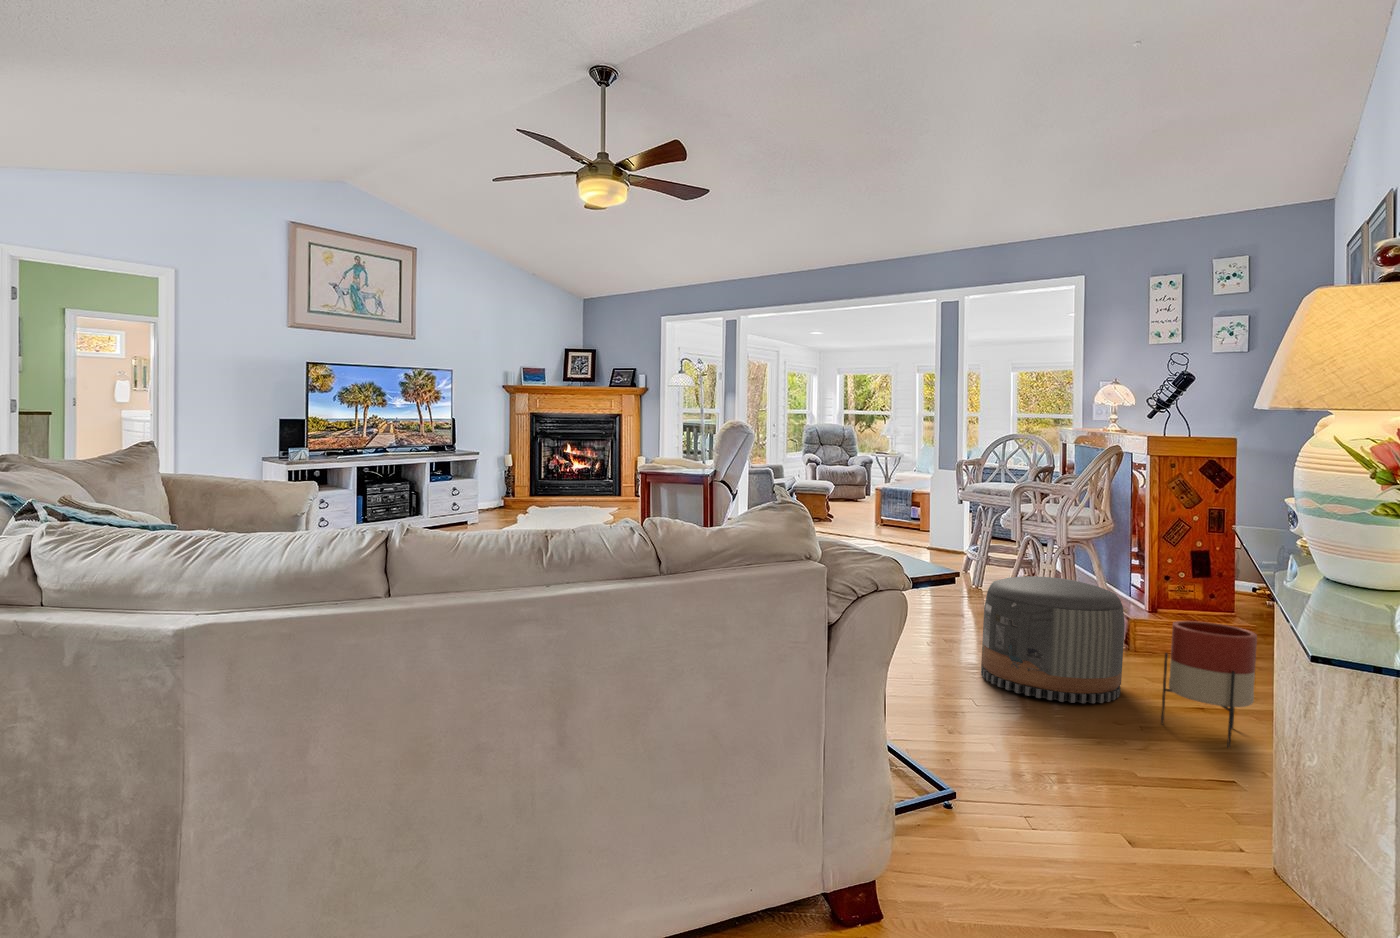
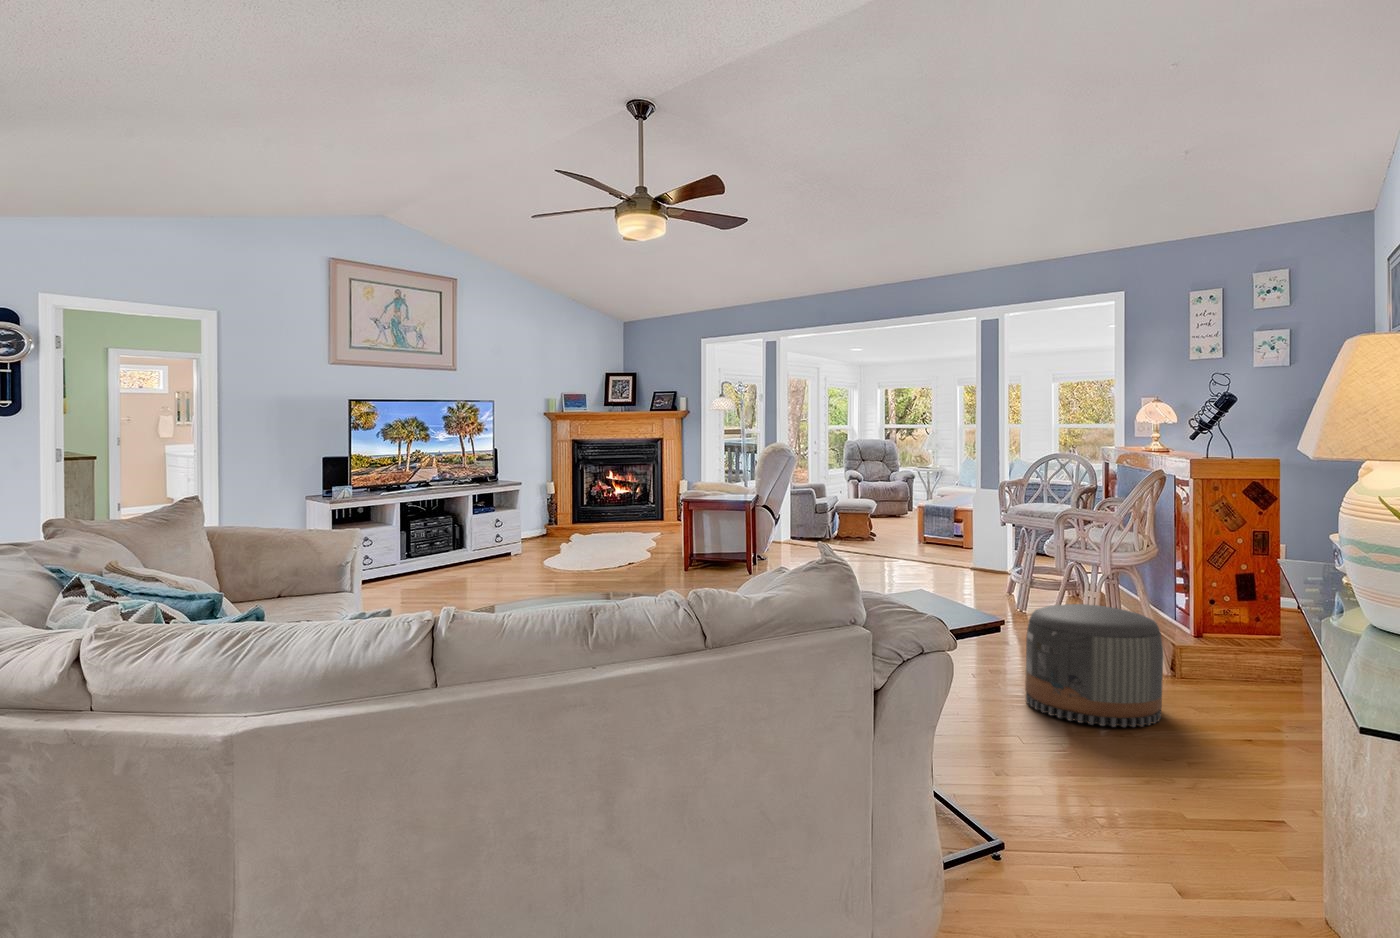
planter: present [1161,621,1257,749] -> none [1198,647,1287,769]

